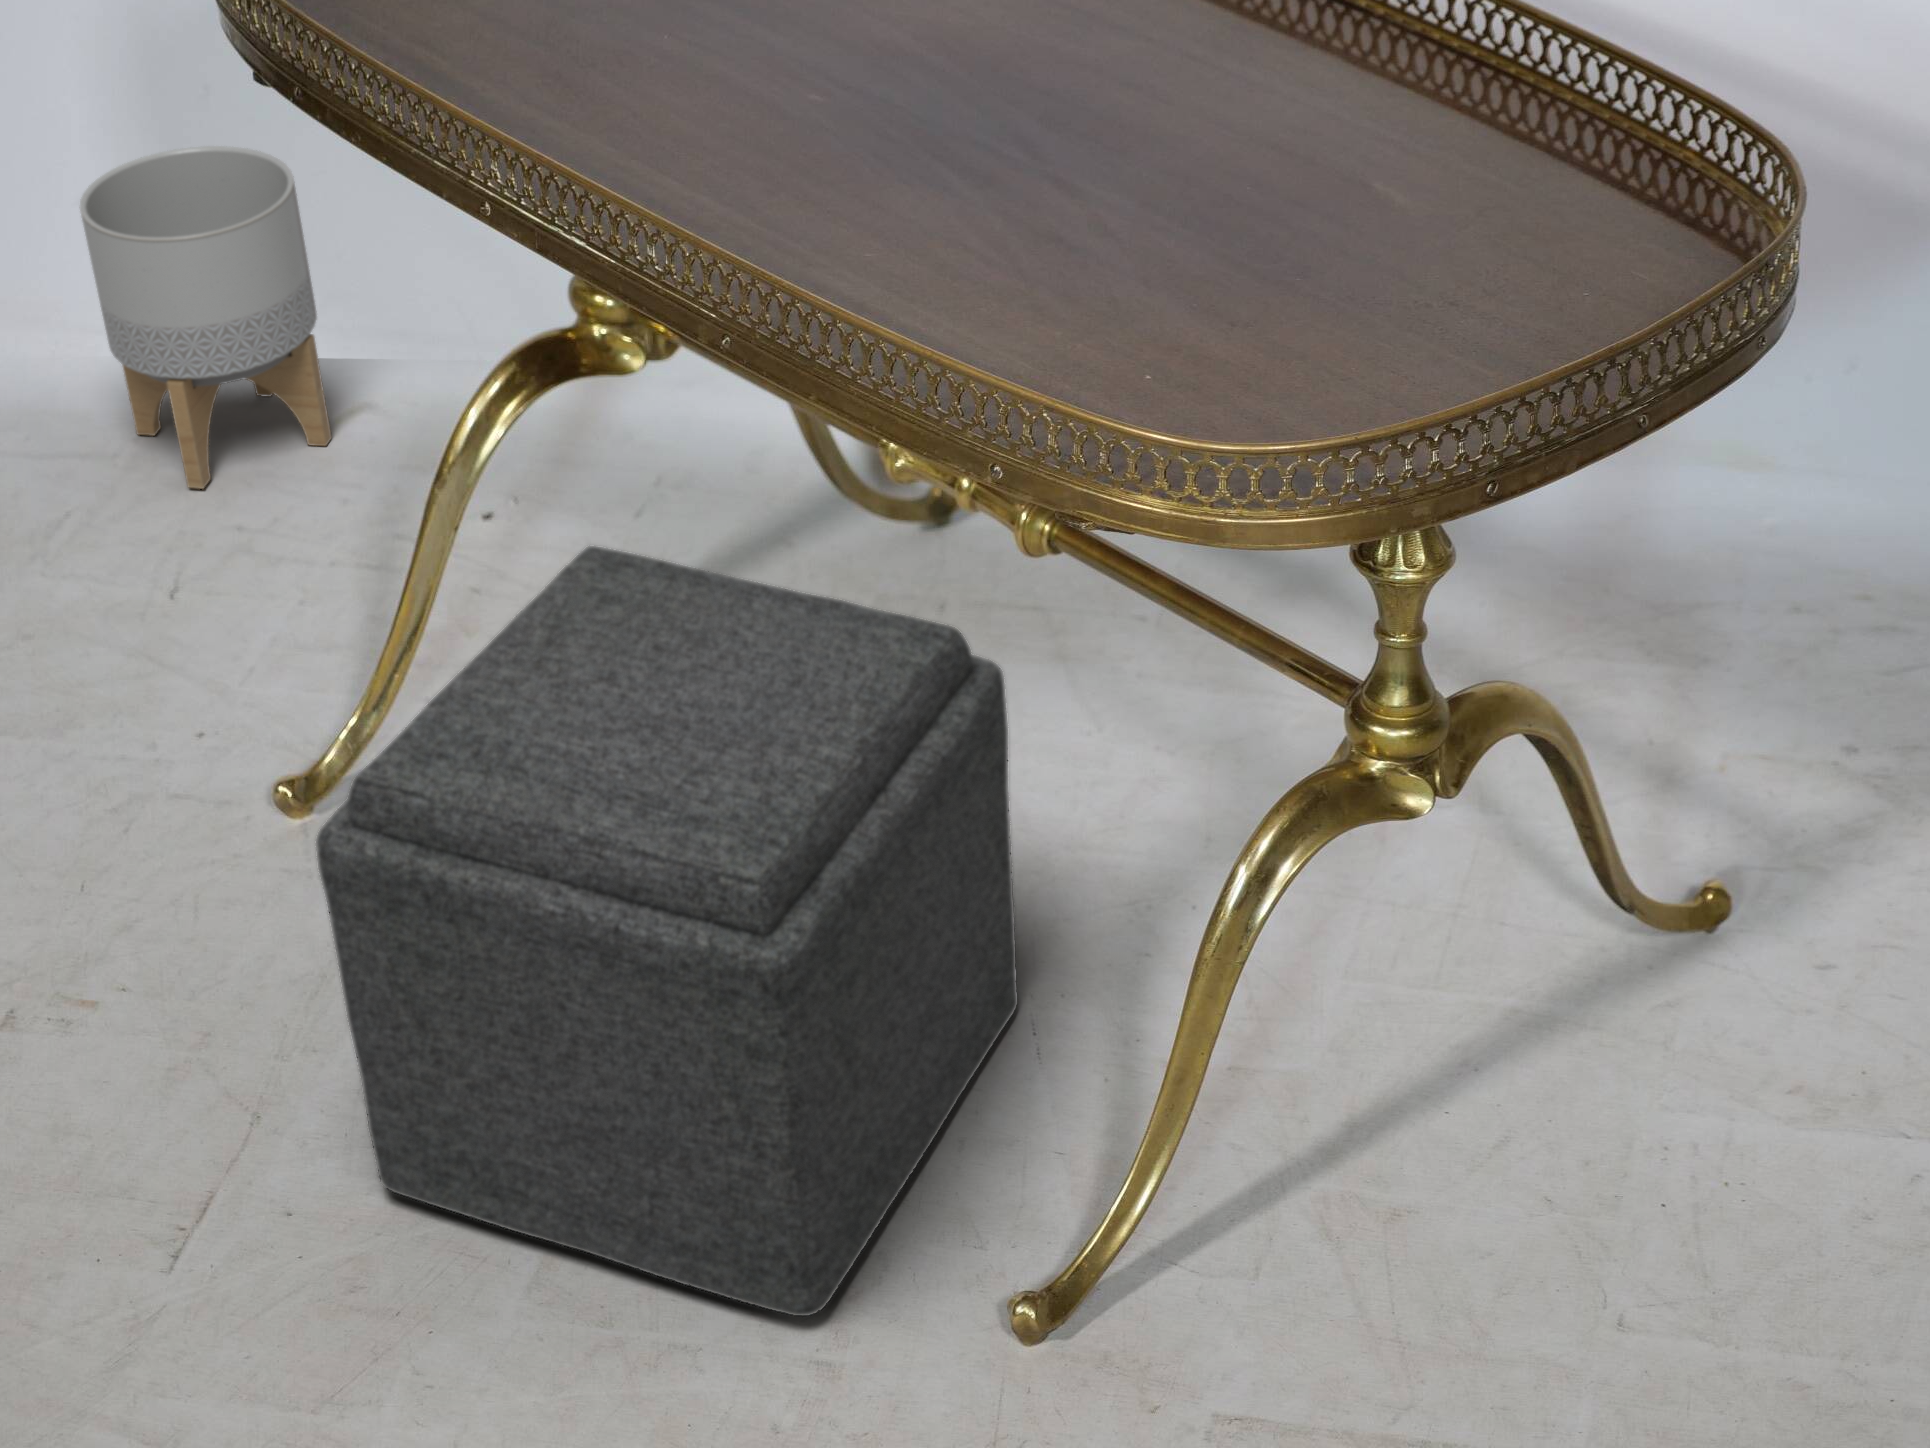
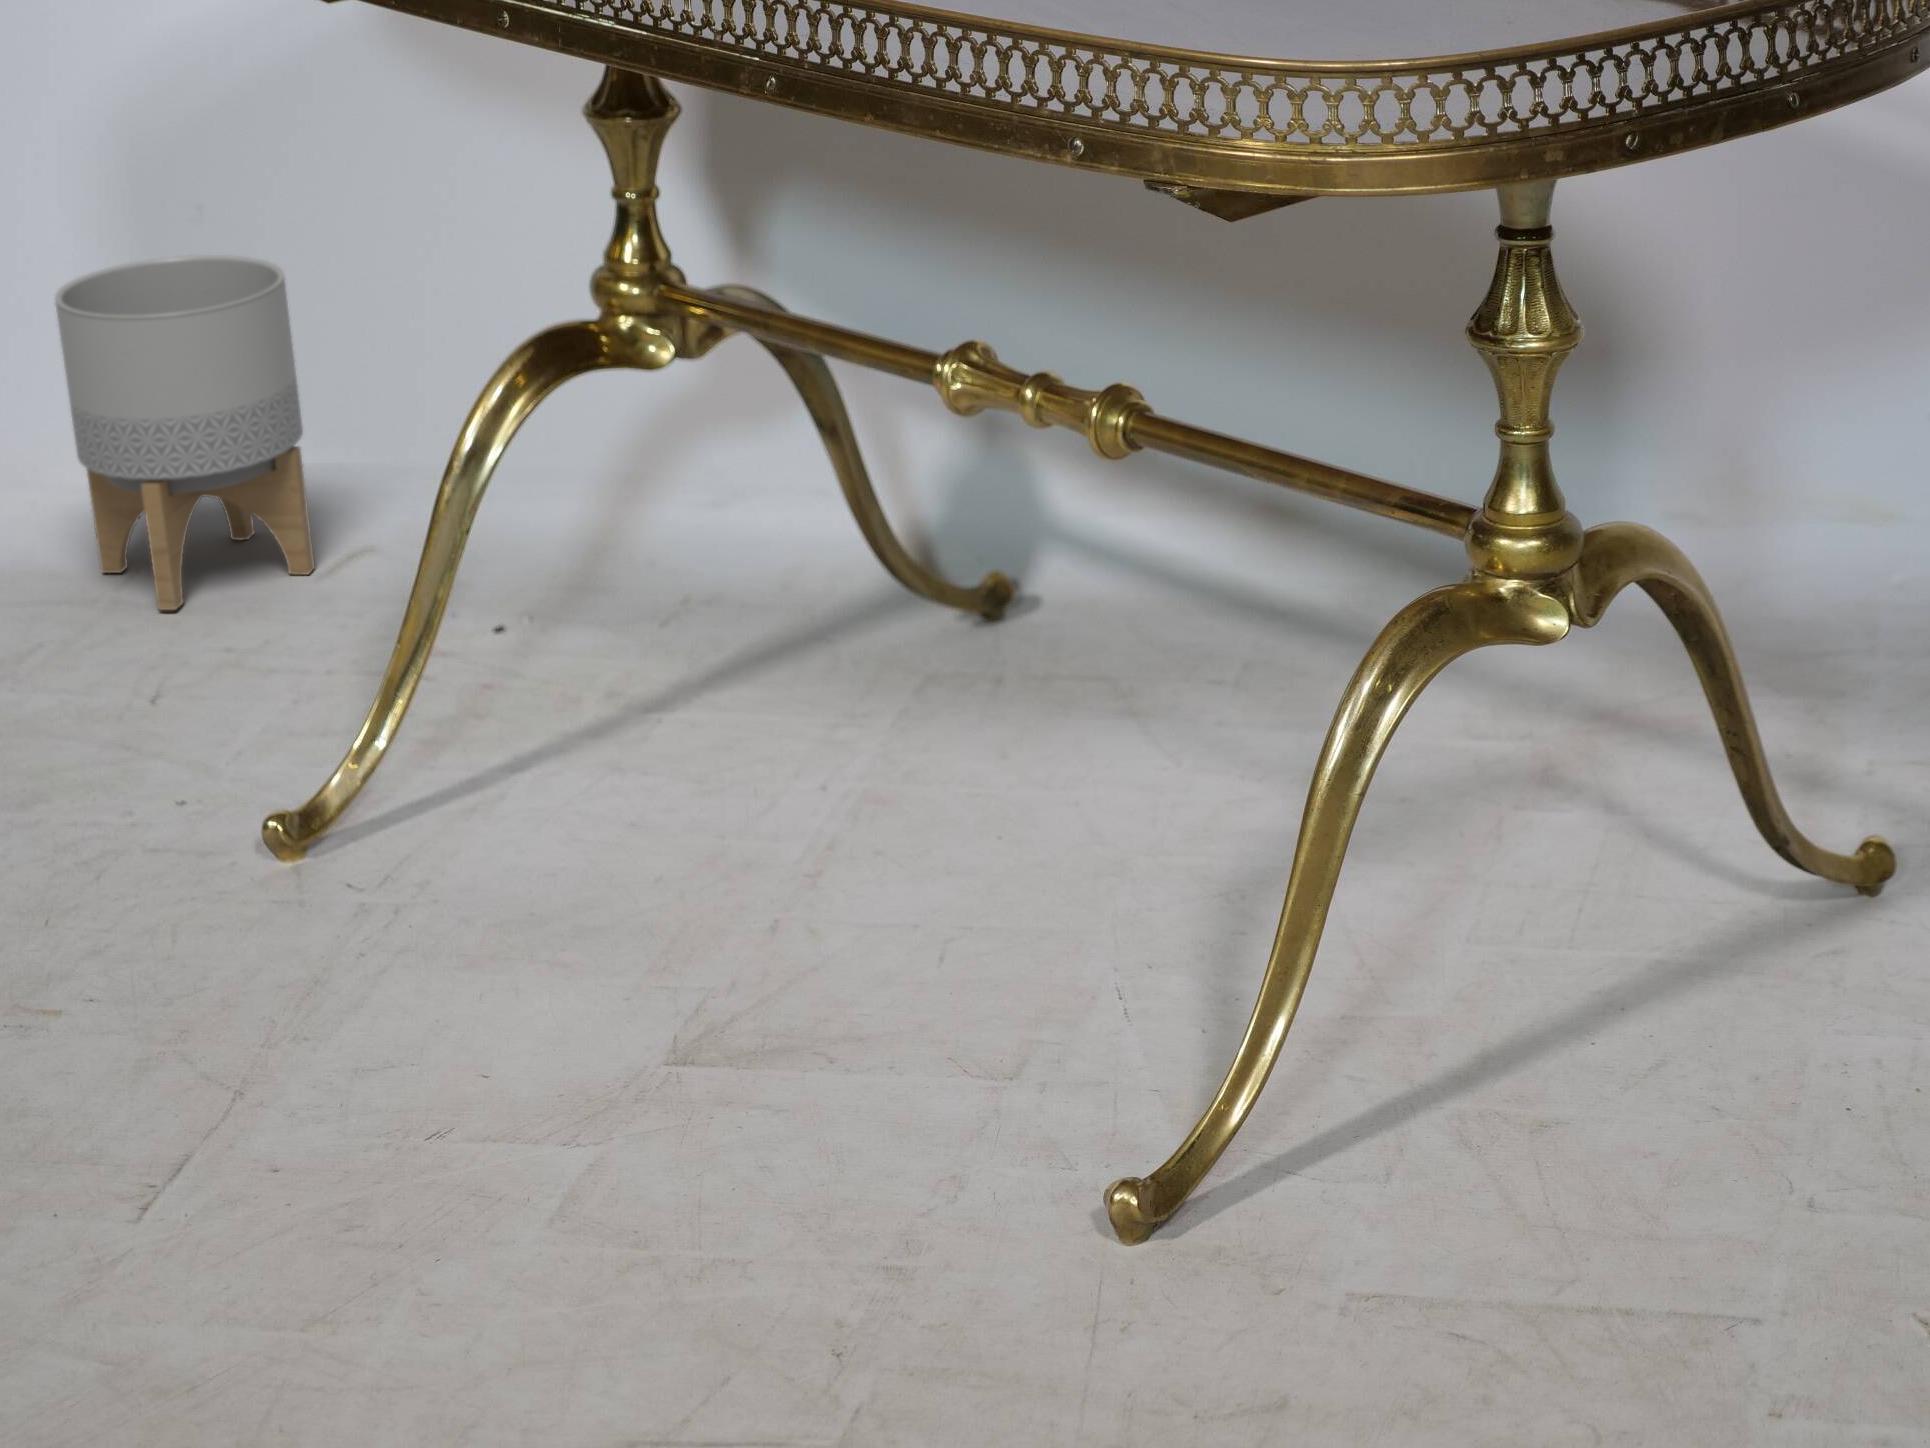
ottoman: present [316,546,1018,1316] -> none [339,450,1103,1228]

